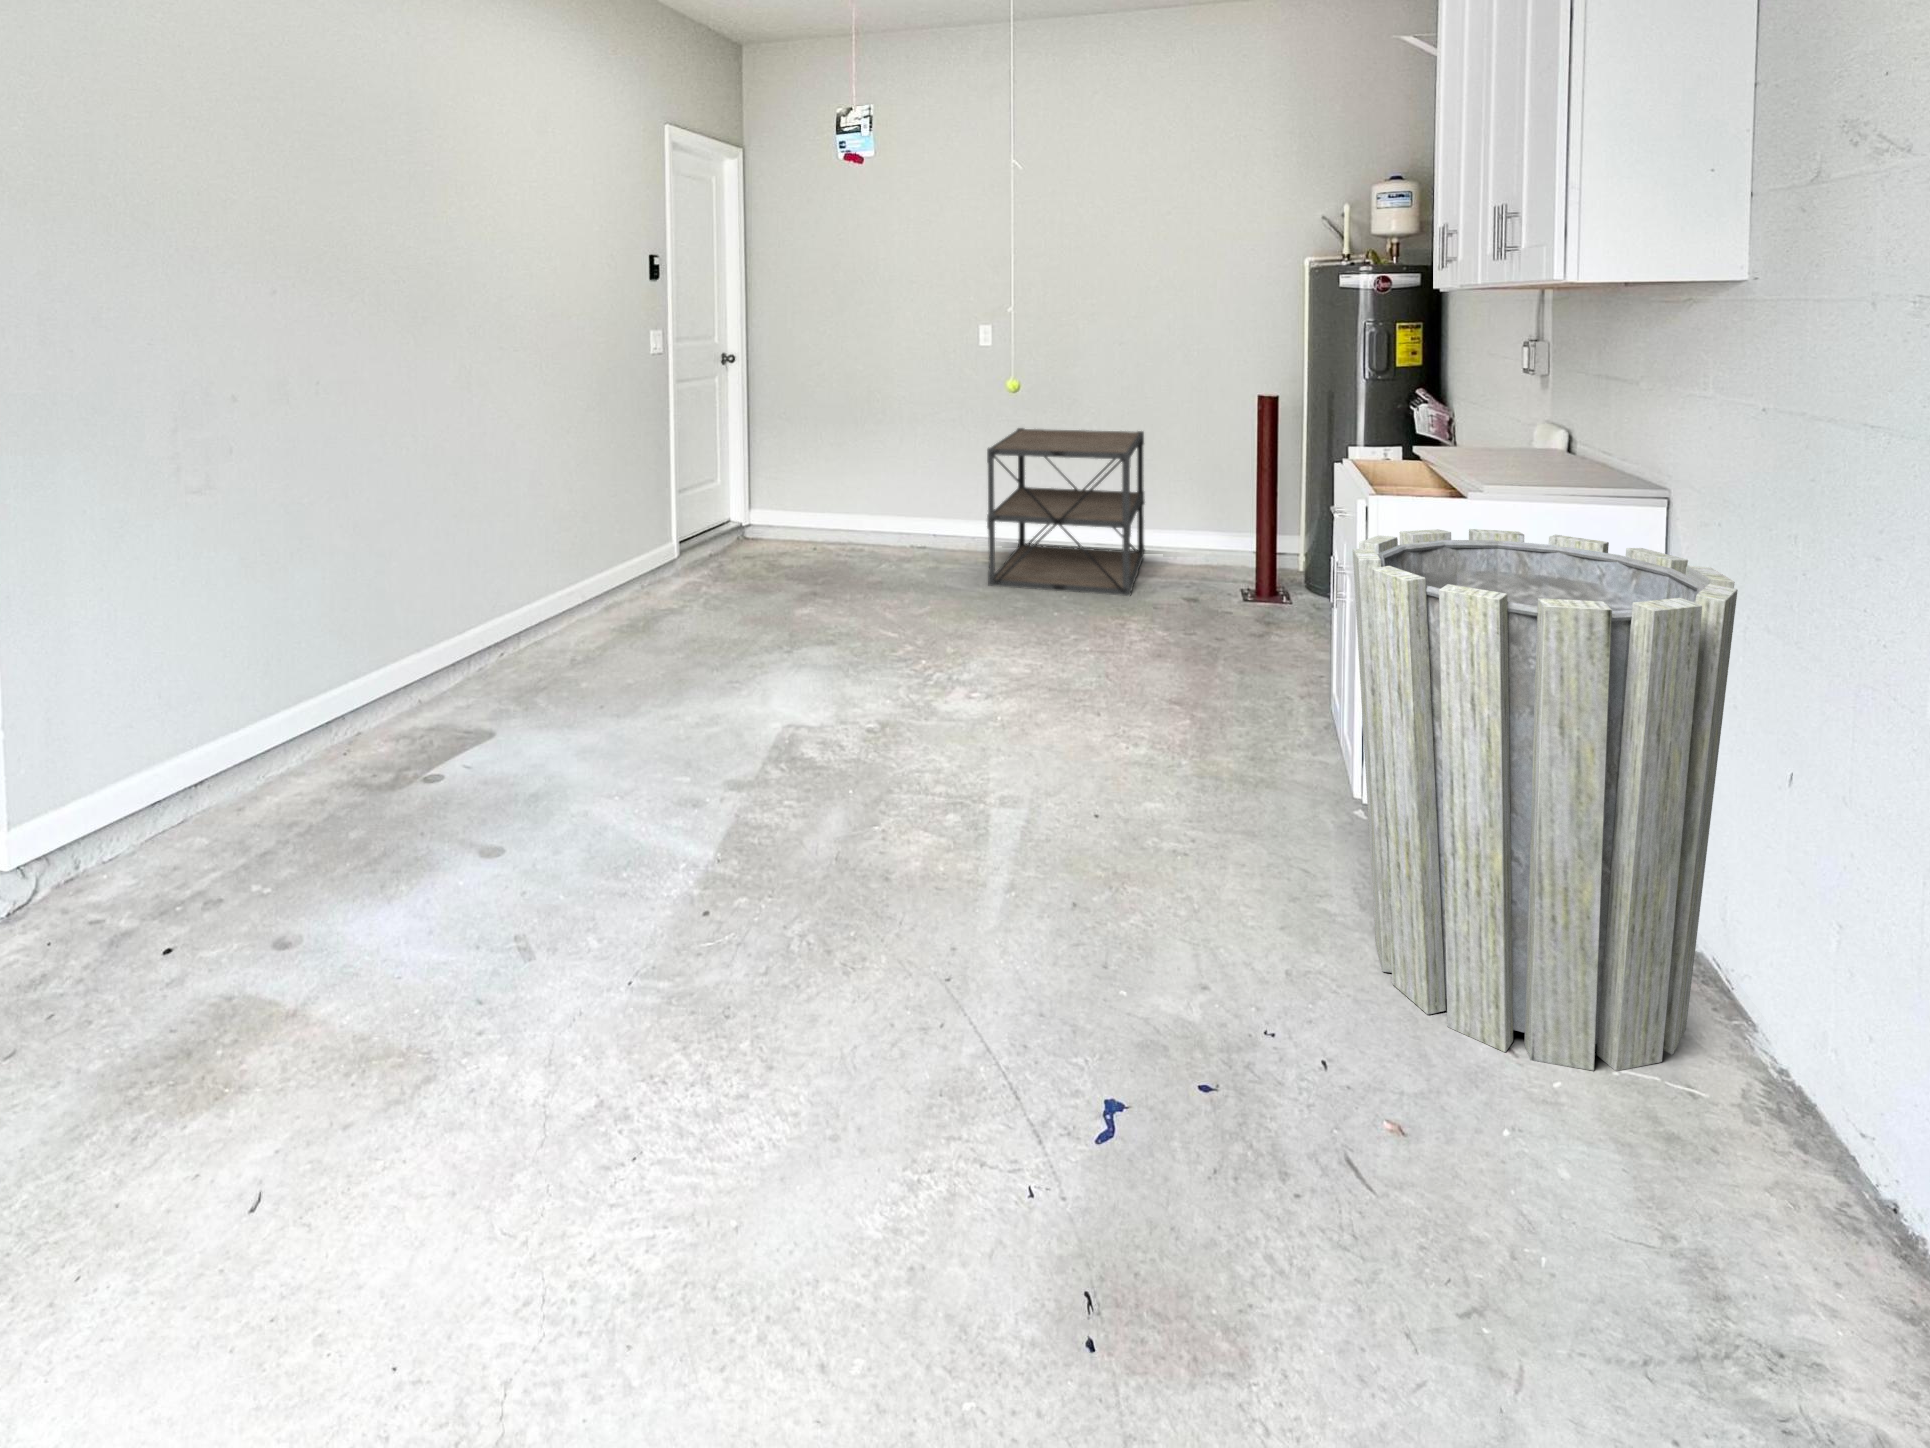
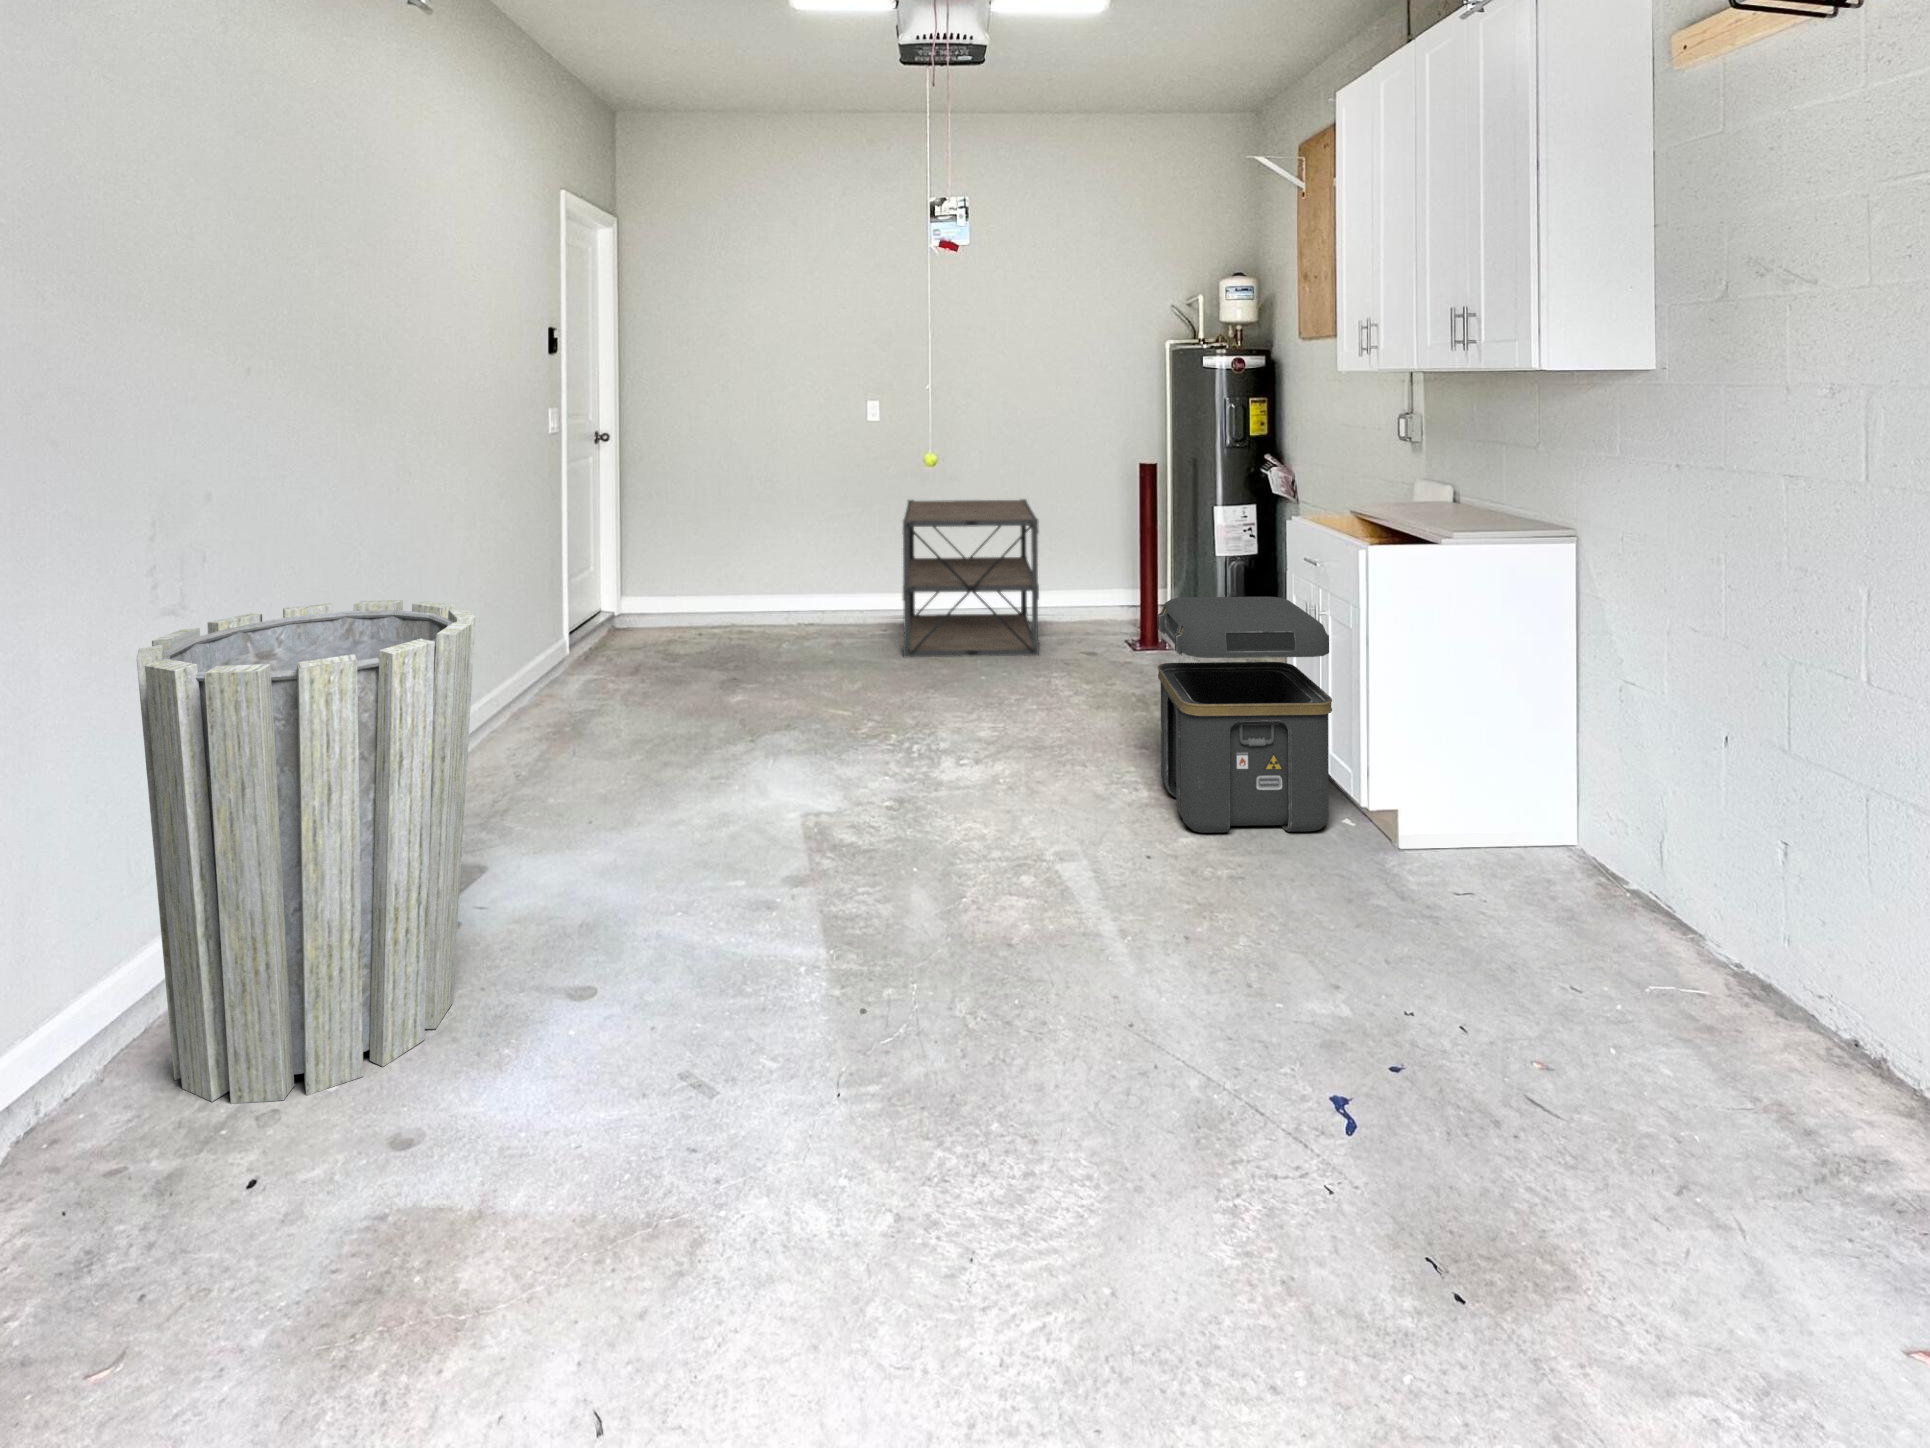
trash can: present [1353,529,1738,1071] -> present [137,600,476,1104]
toolbox: none [1147,544,1332,818] -> present [1158,597,1332,833]

